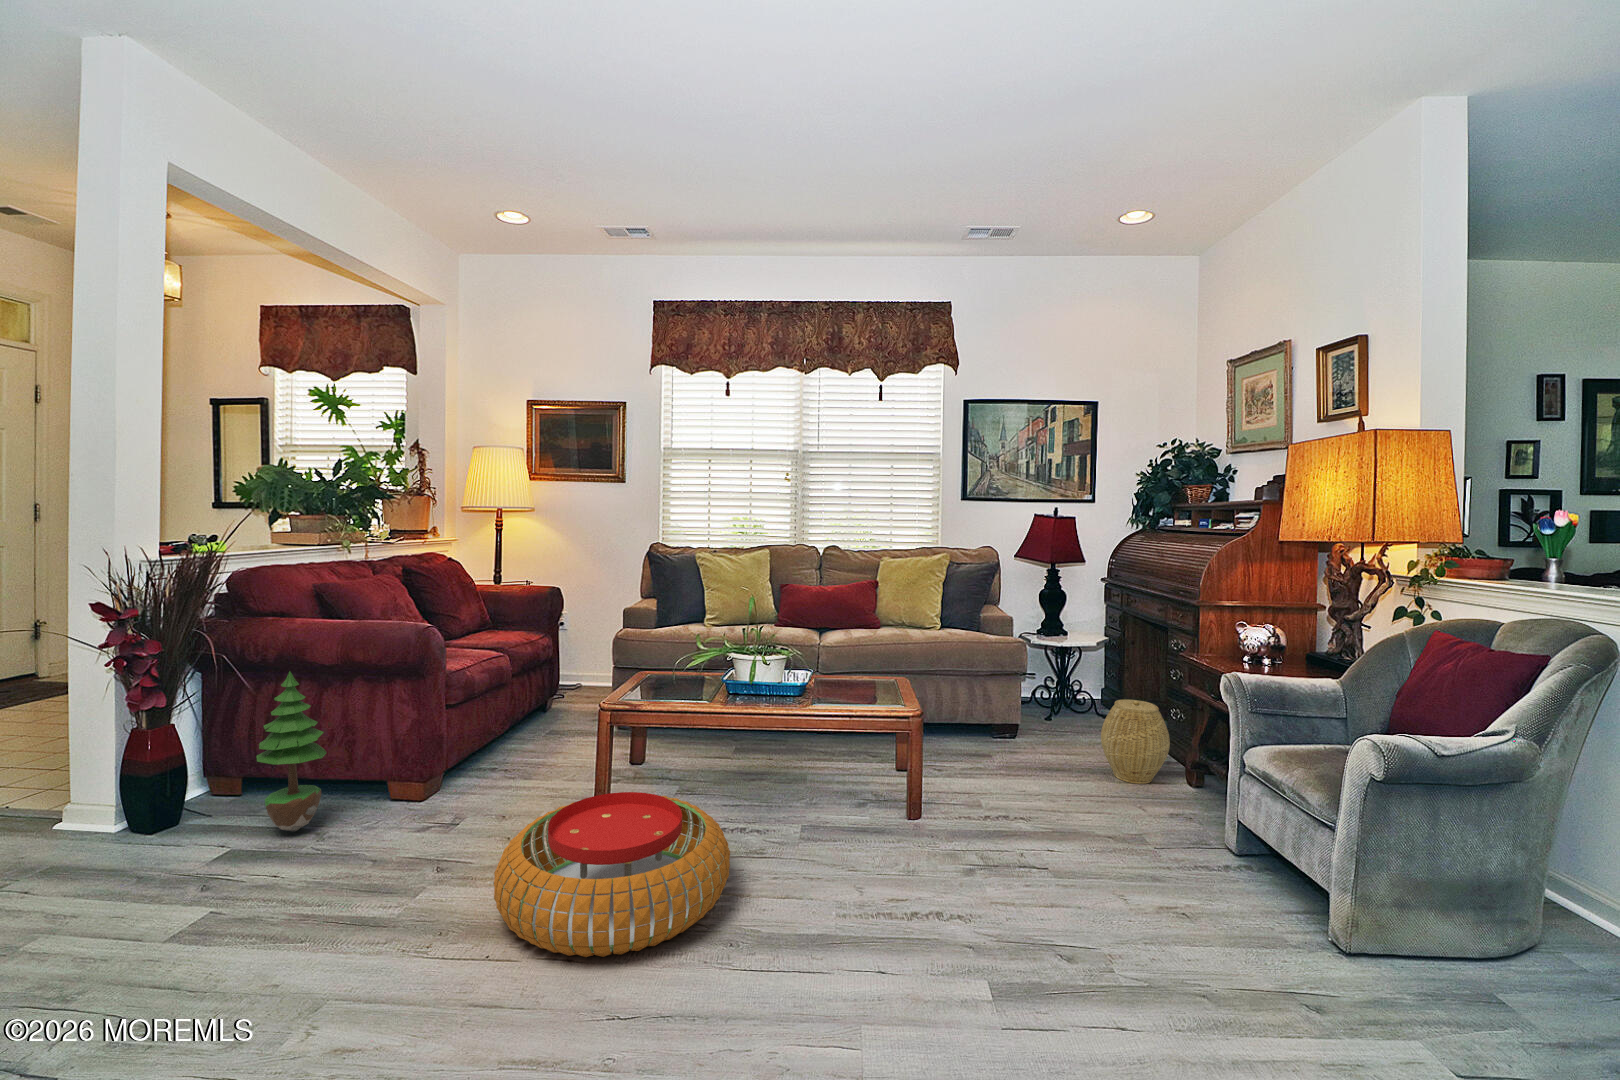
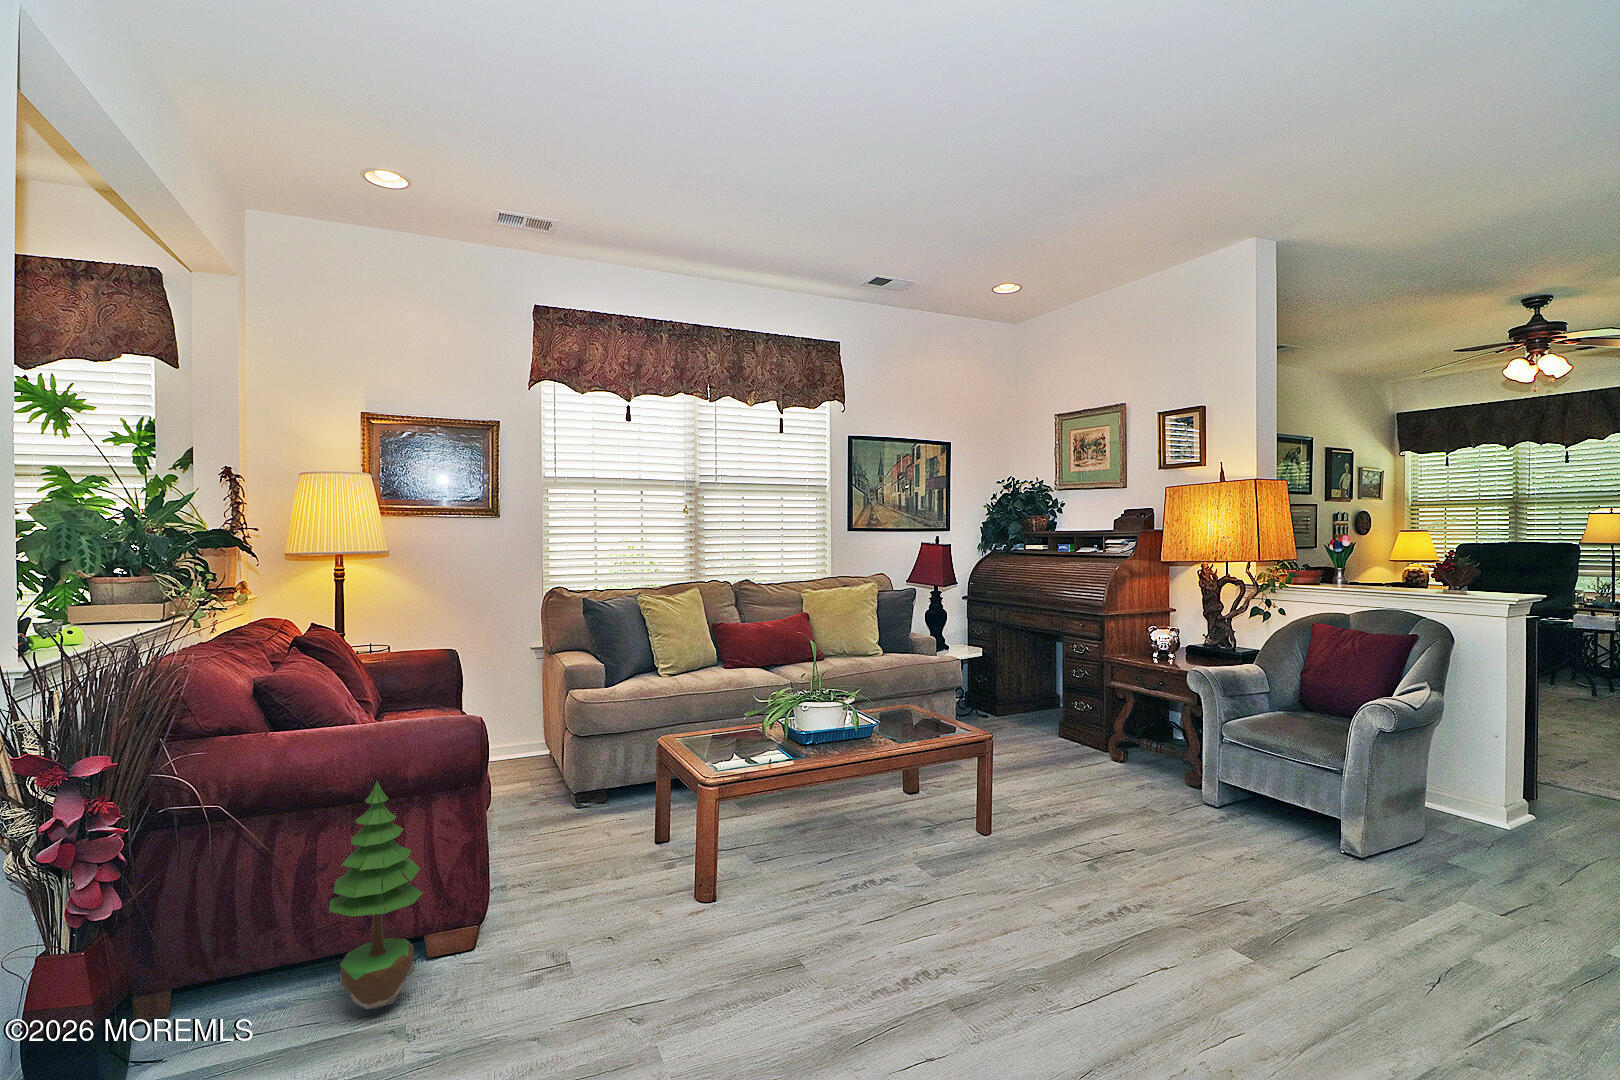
woven basket: present [1101,700,1170,784] -> none [1046,690,1100,758]
pouf: present [494,792,730,957] -> none [756,834,993,1004]

